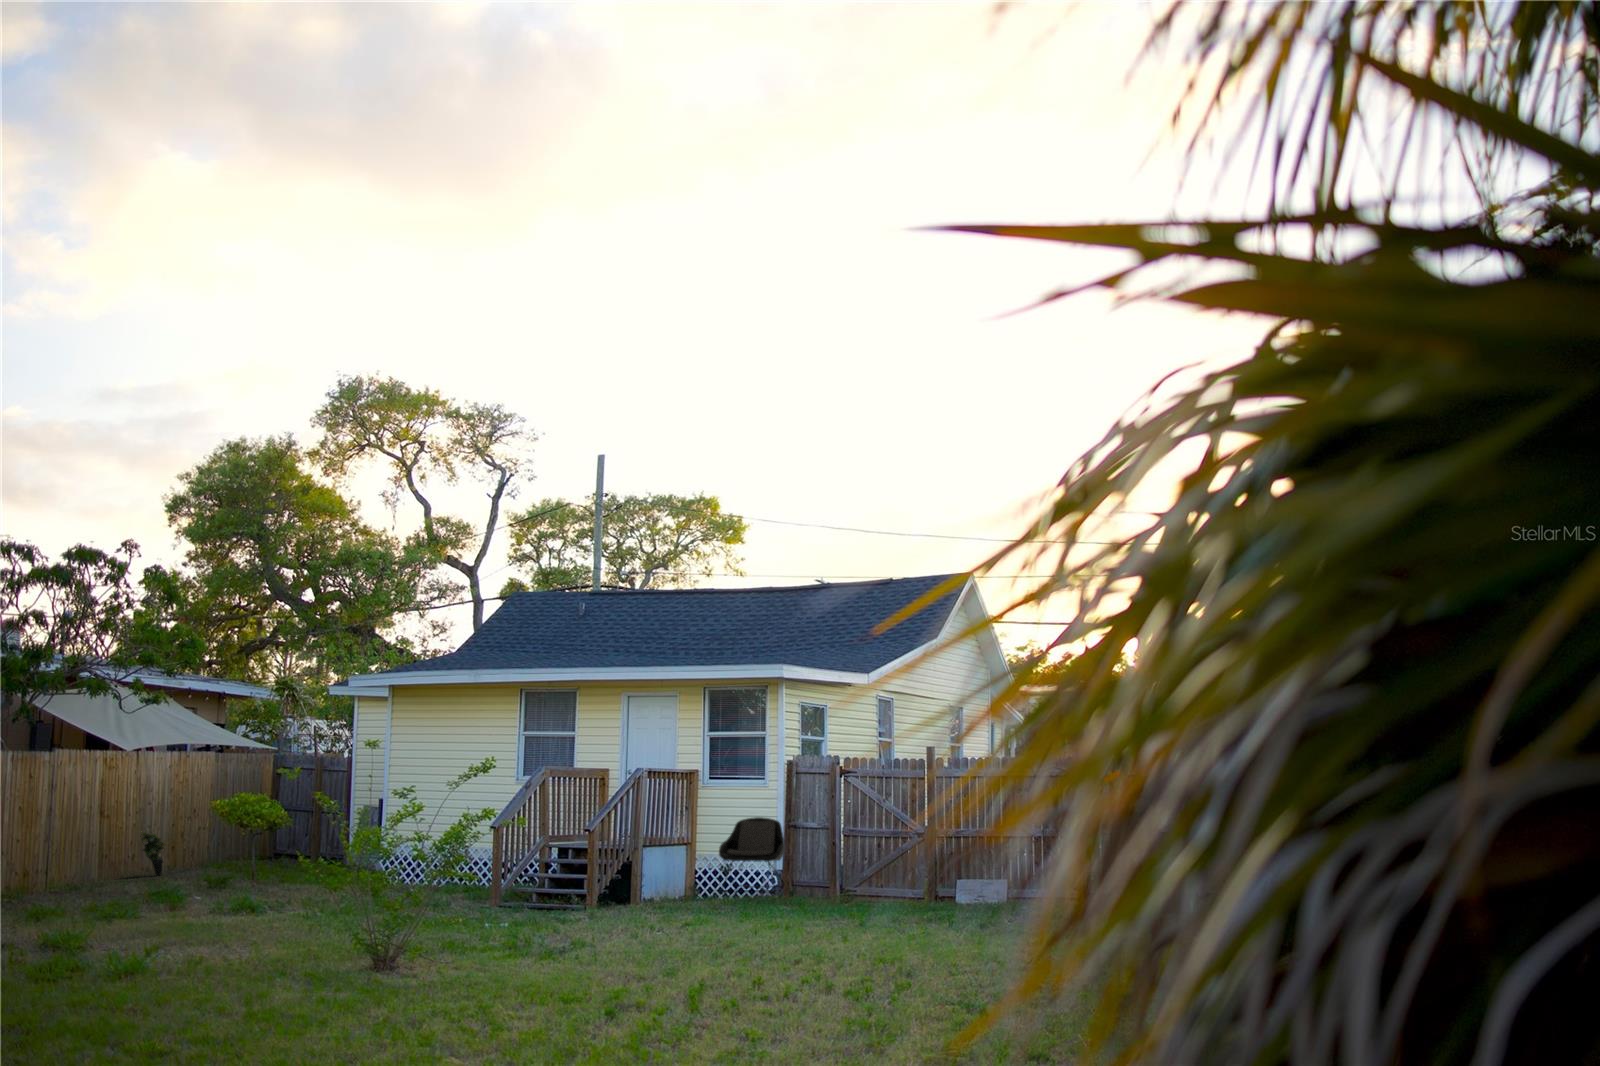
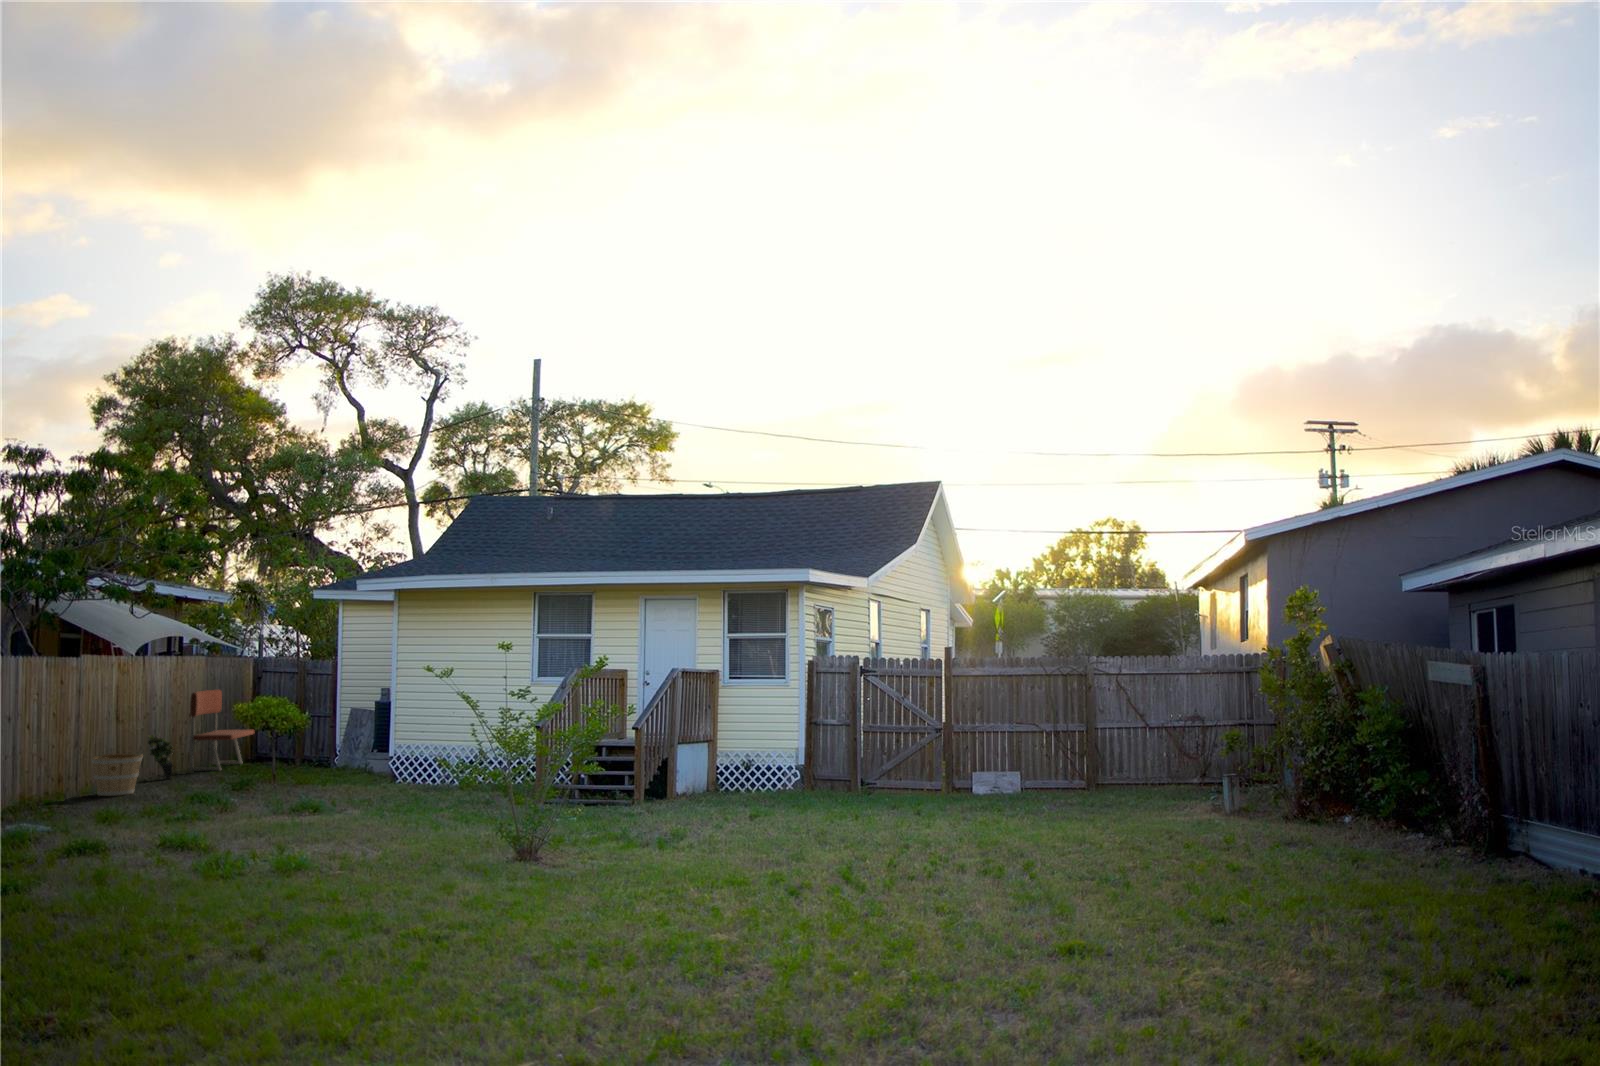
bench: none [186,786,257,868] -> present [189,690,254,771]
lounge chair: present [719,817,785,893] -> none [748,715,810,787]
wooden bucket: none [71,848,122,891] -> present [91,753,142,796]

